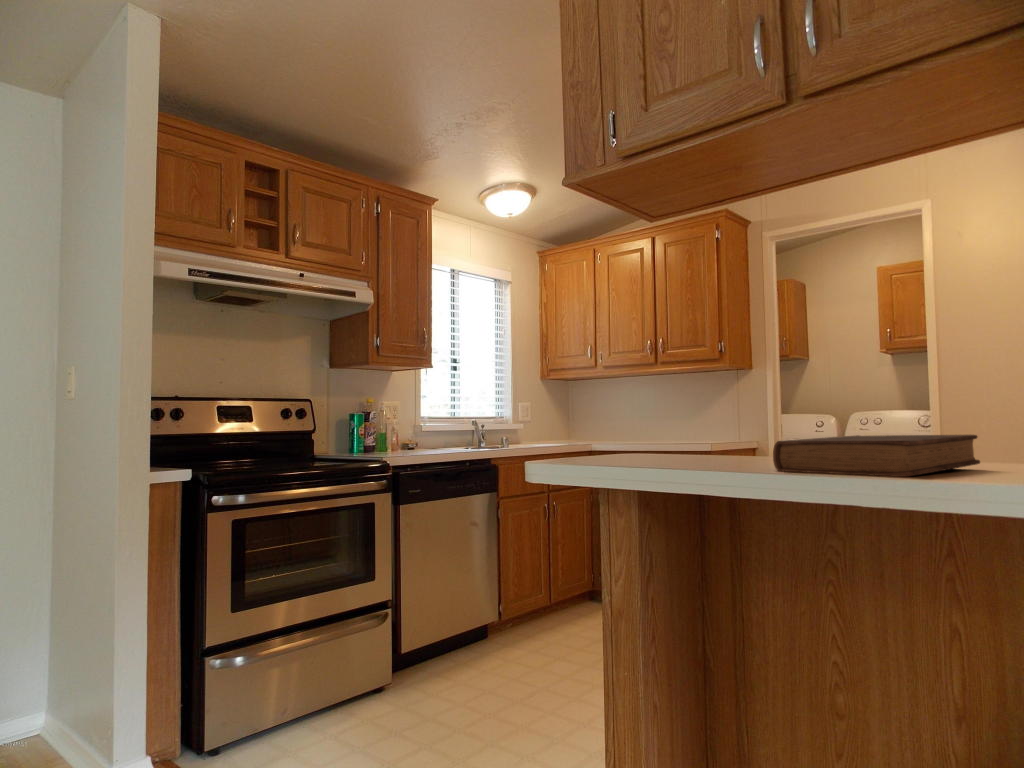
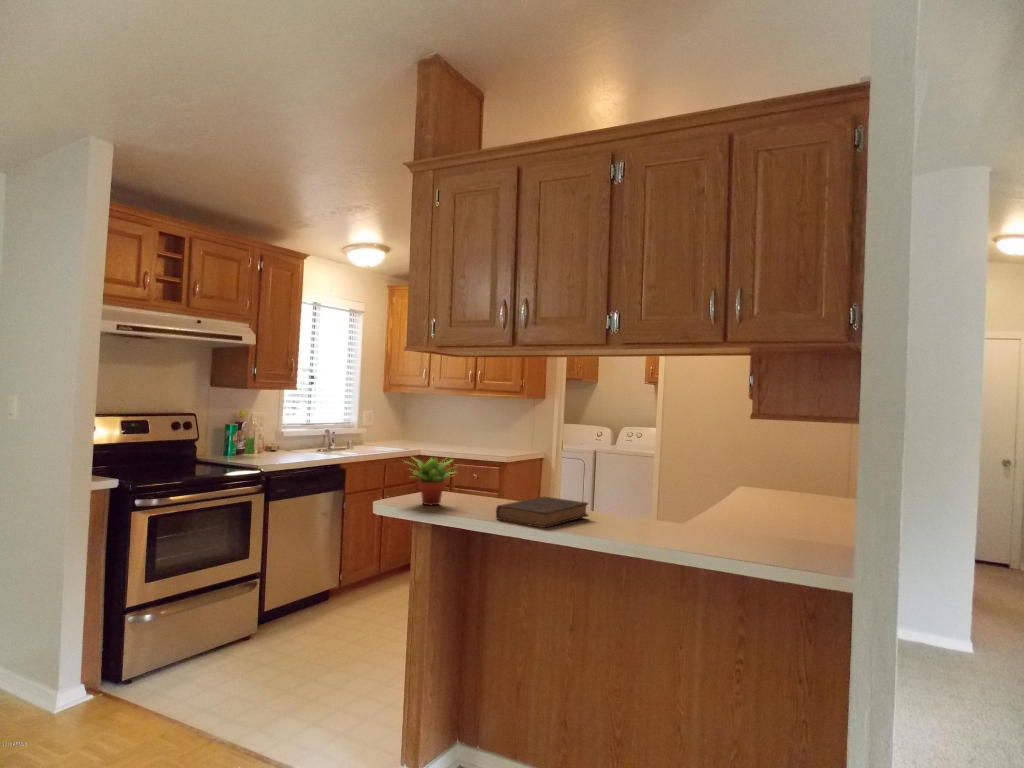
succulent plant: none [568,366,672,463] -> present [413,457,452,505]

